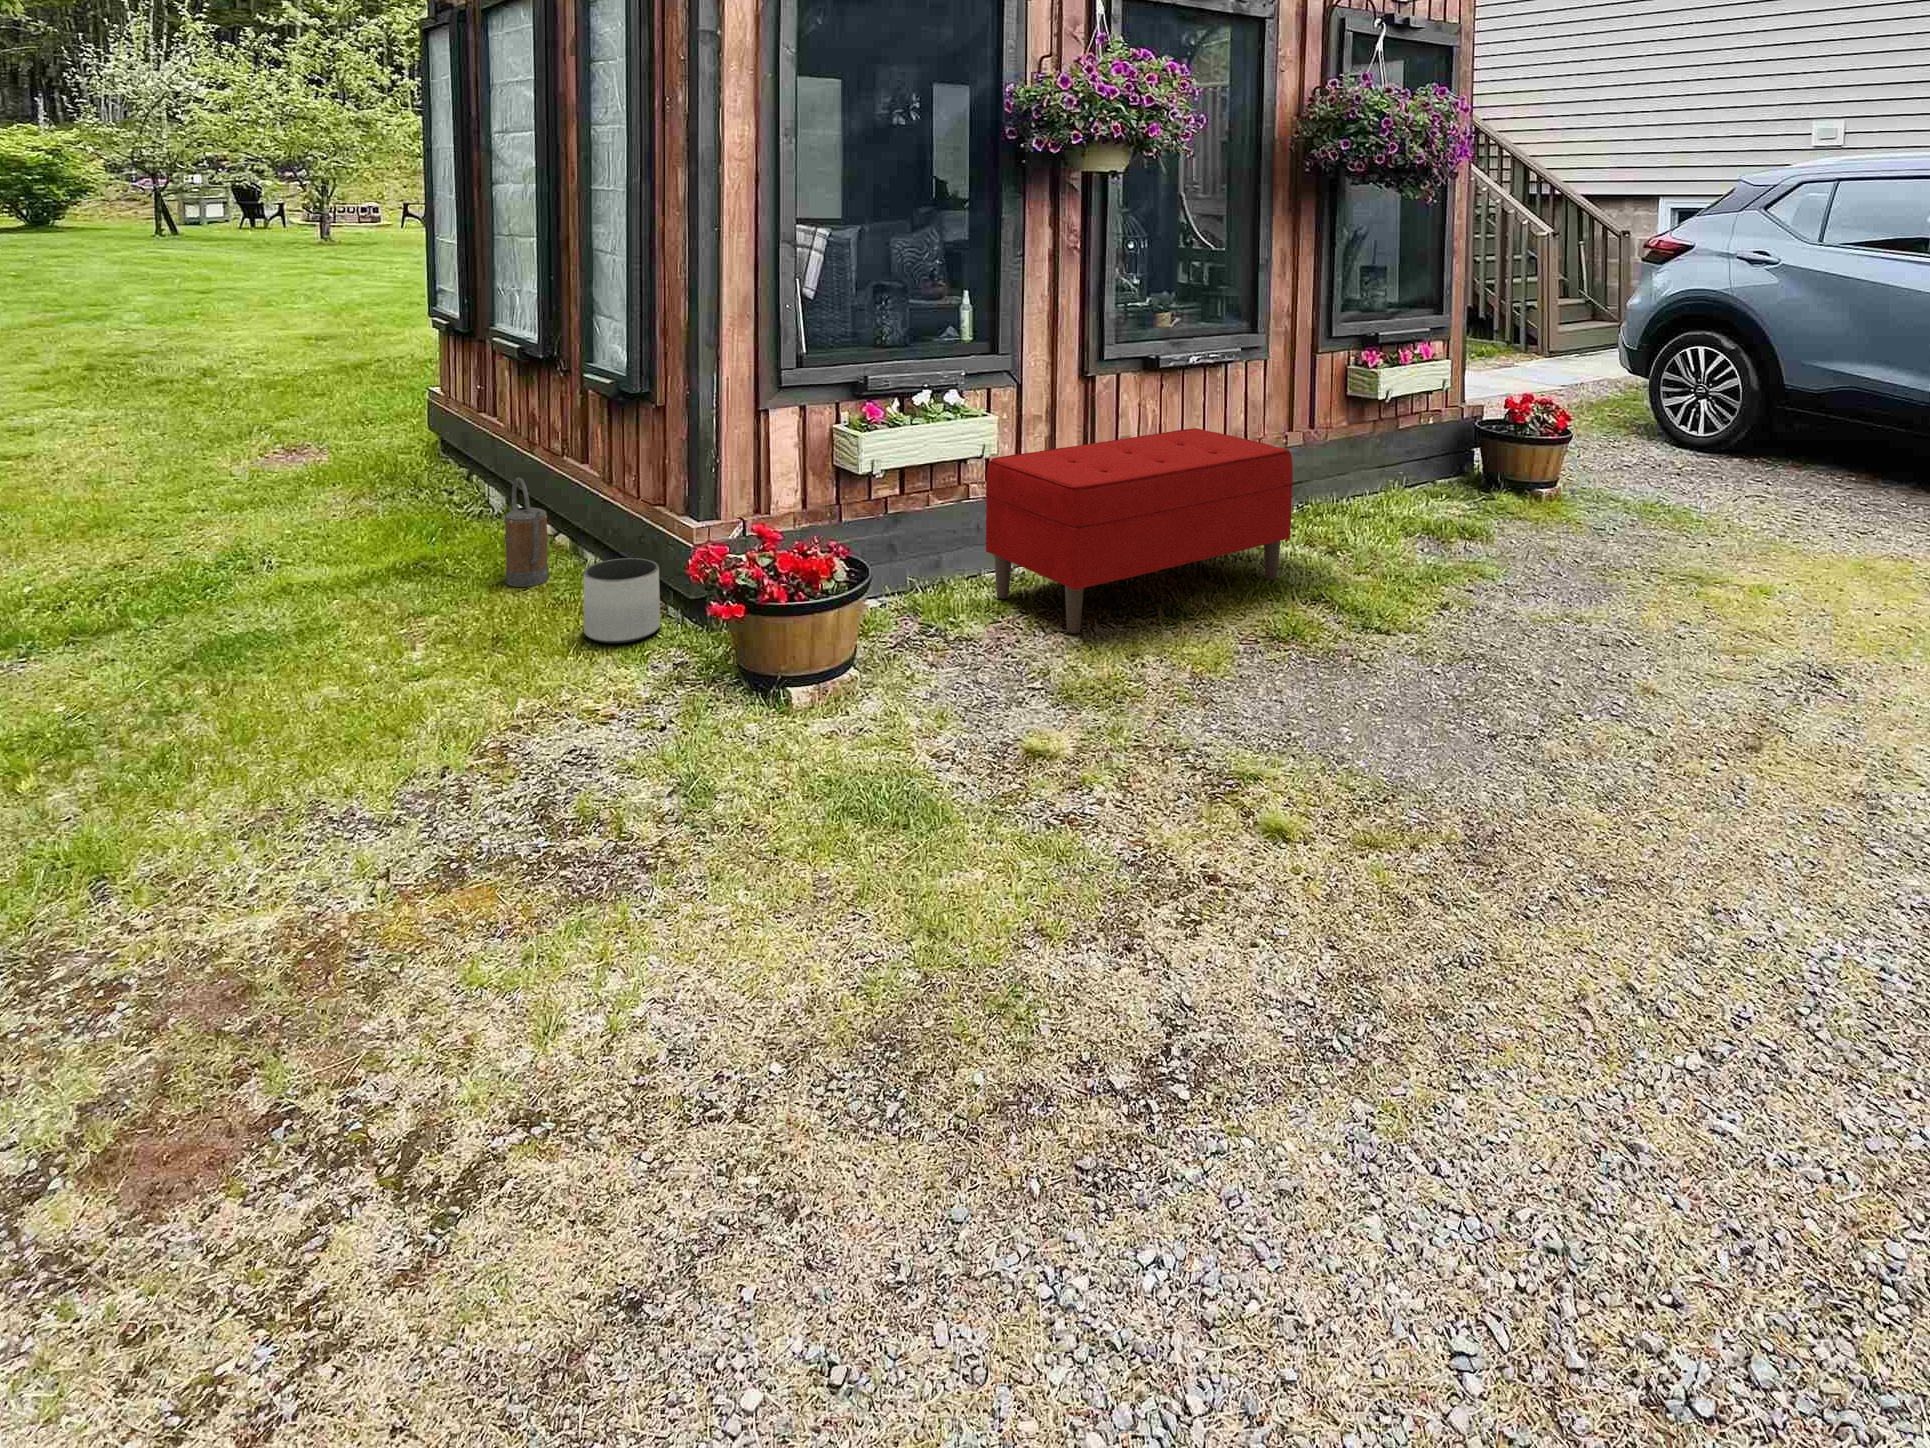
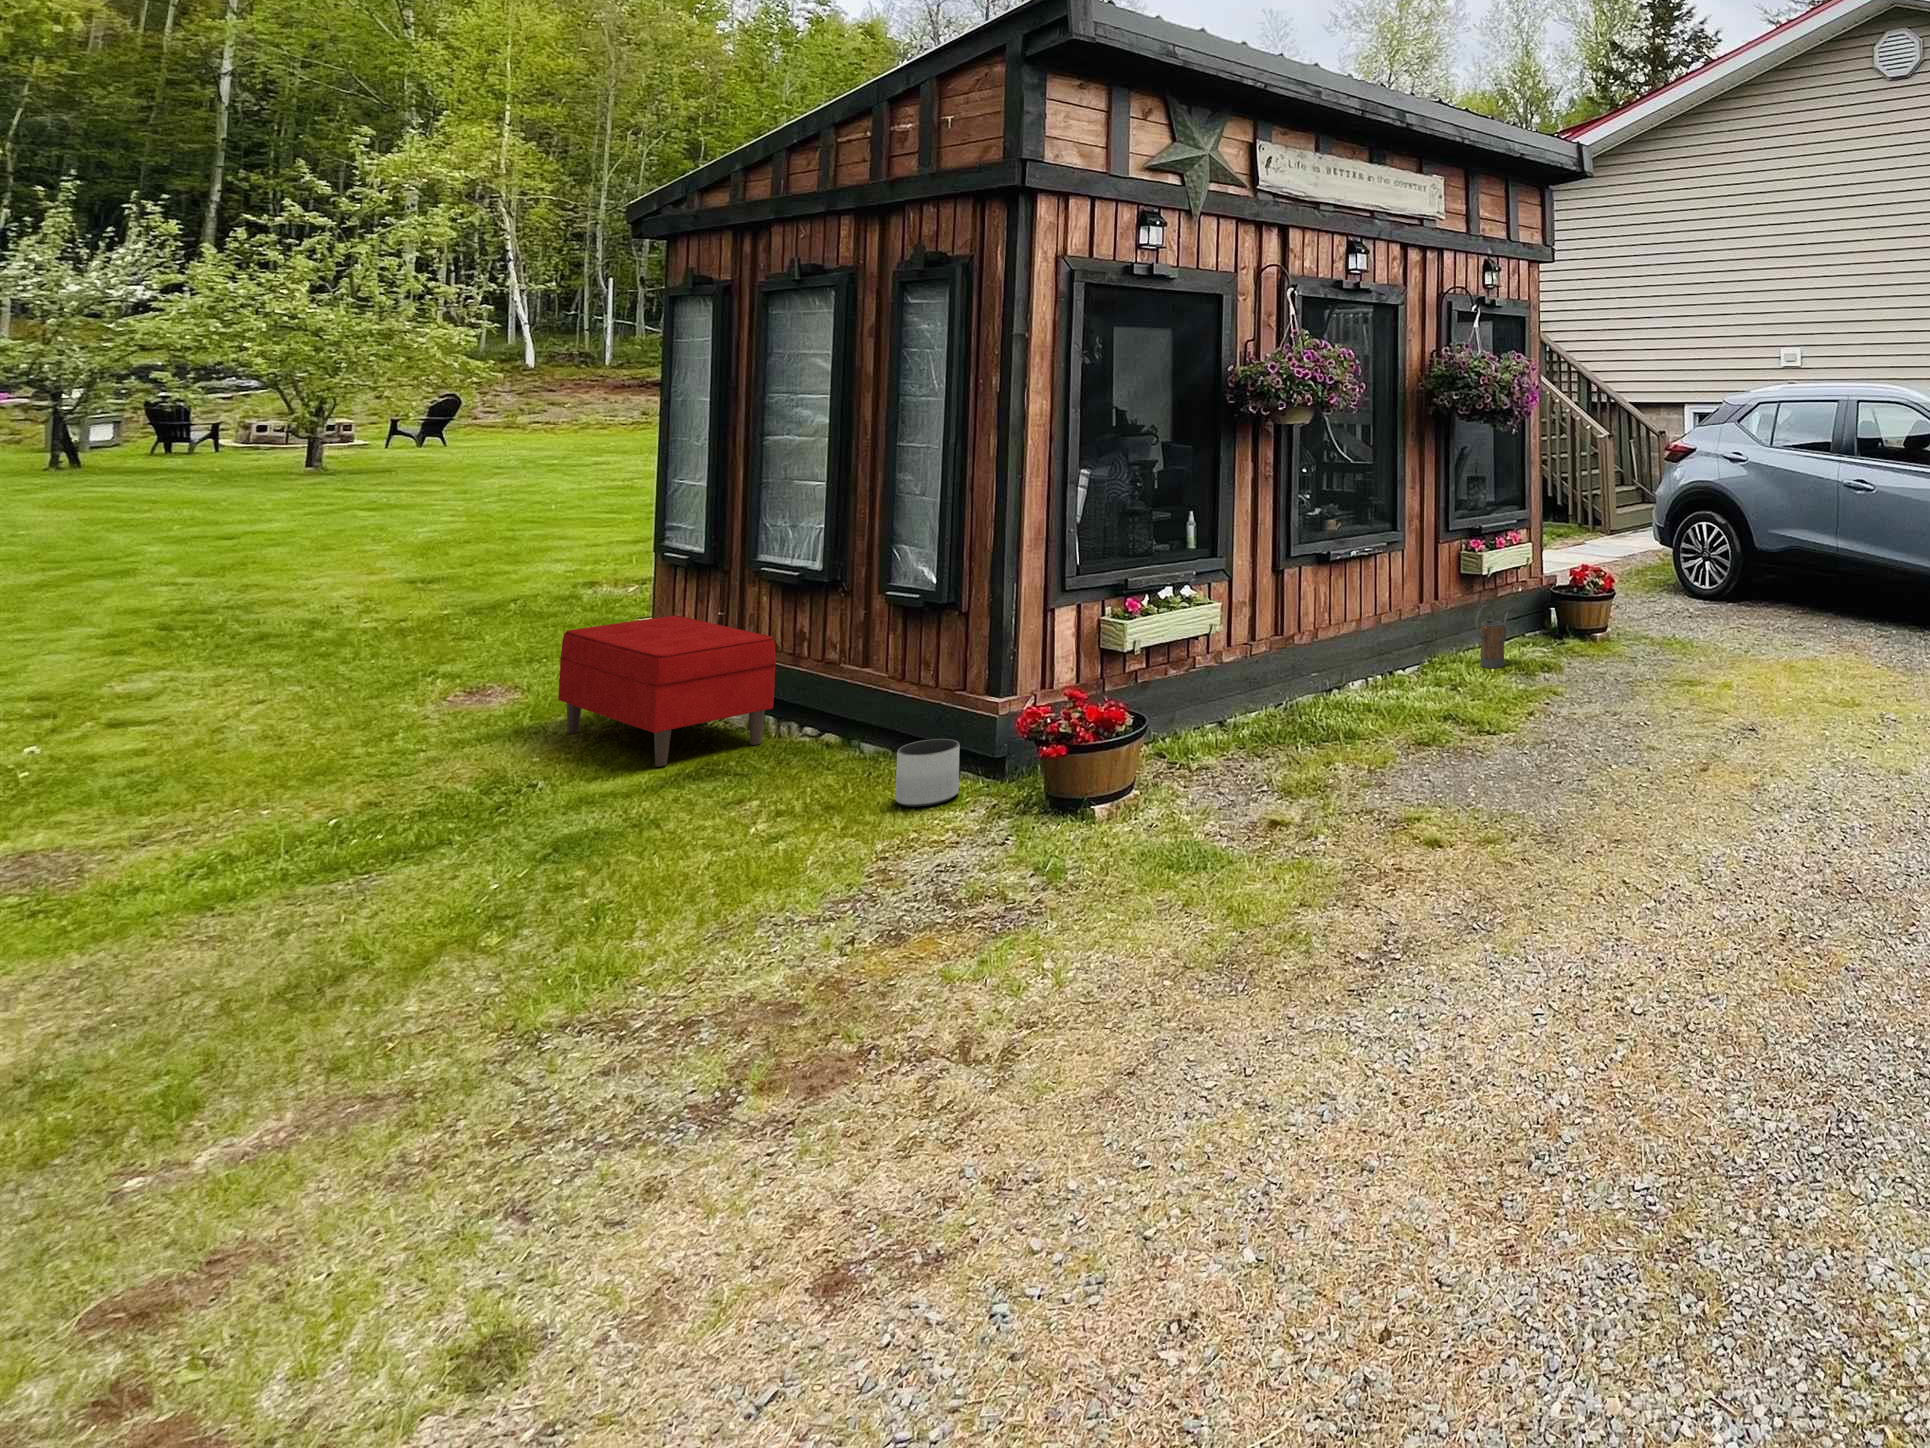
bench: present [986,428,1293,633] -> present [558,615,776,767]
watering can: present [505,478,548,587] -> present [1476,605,1509,668]

